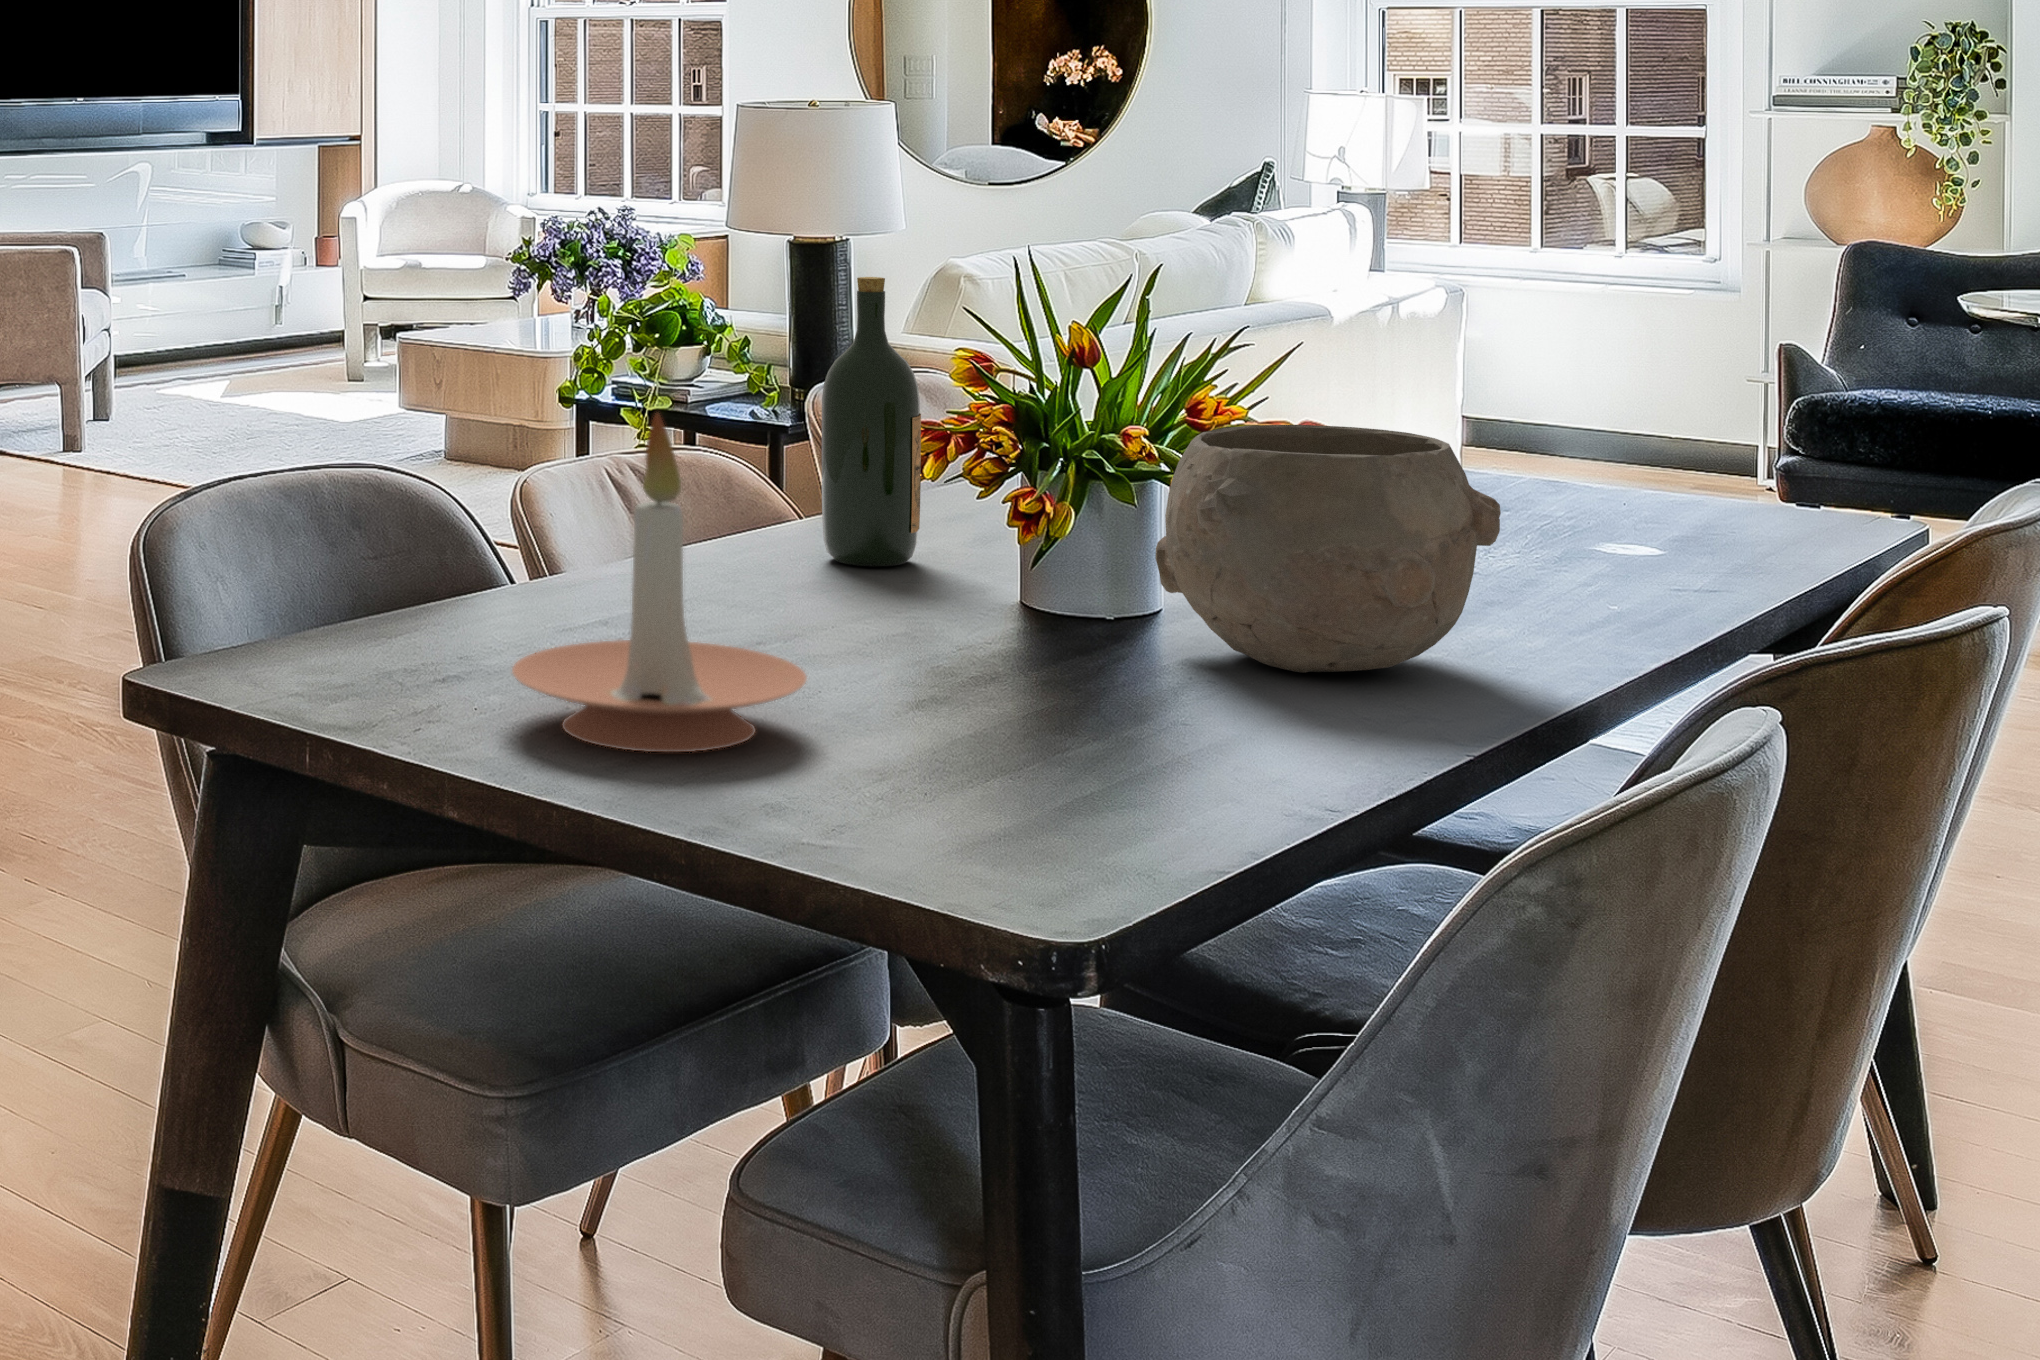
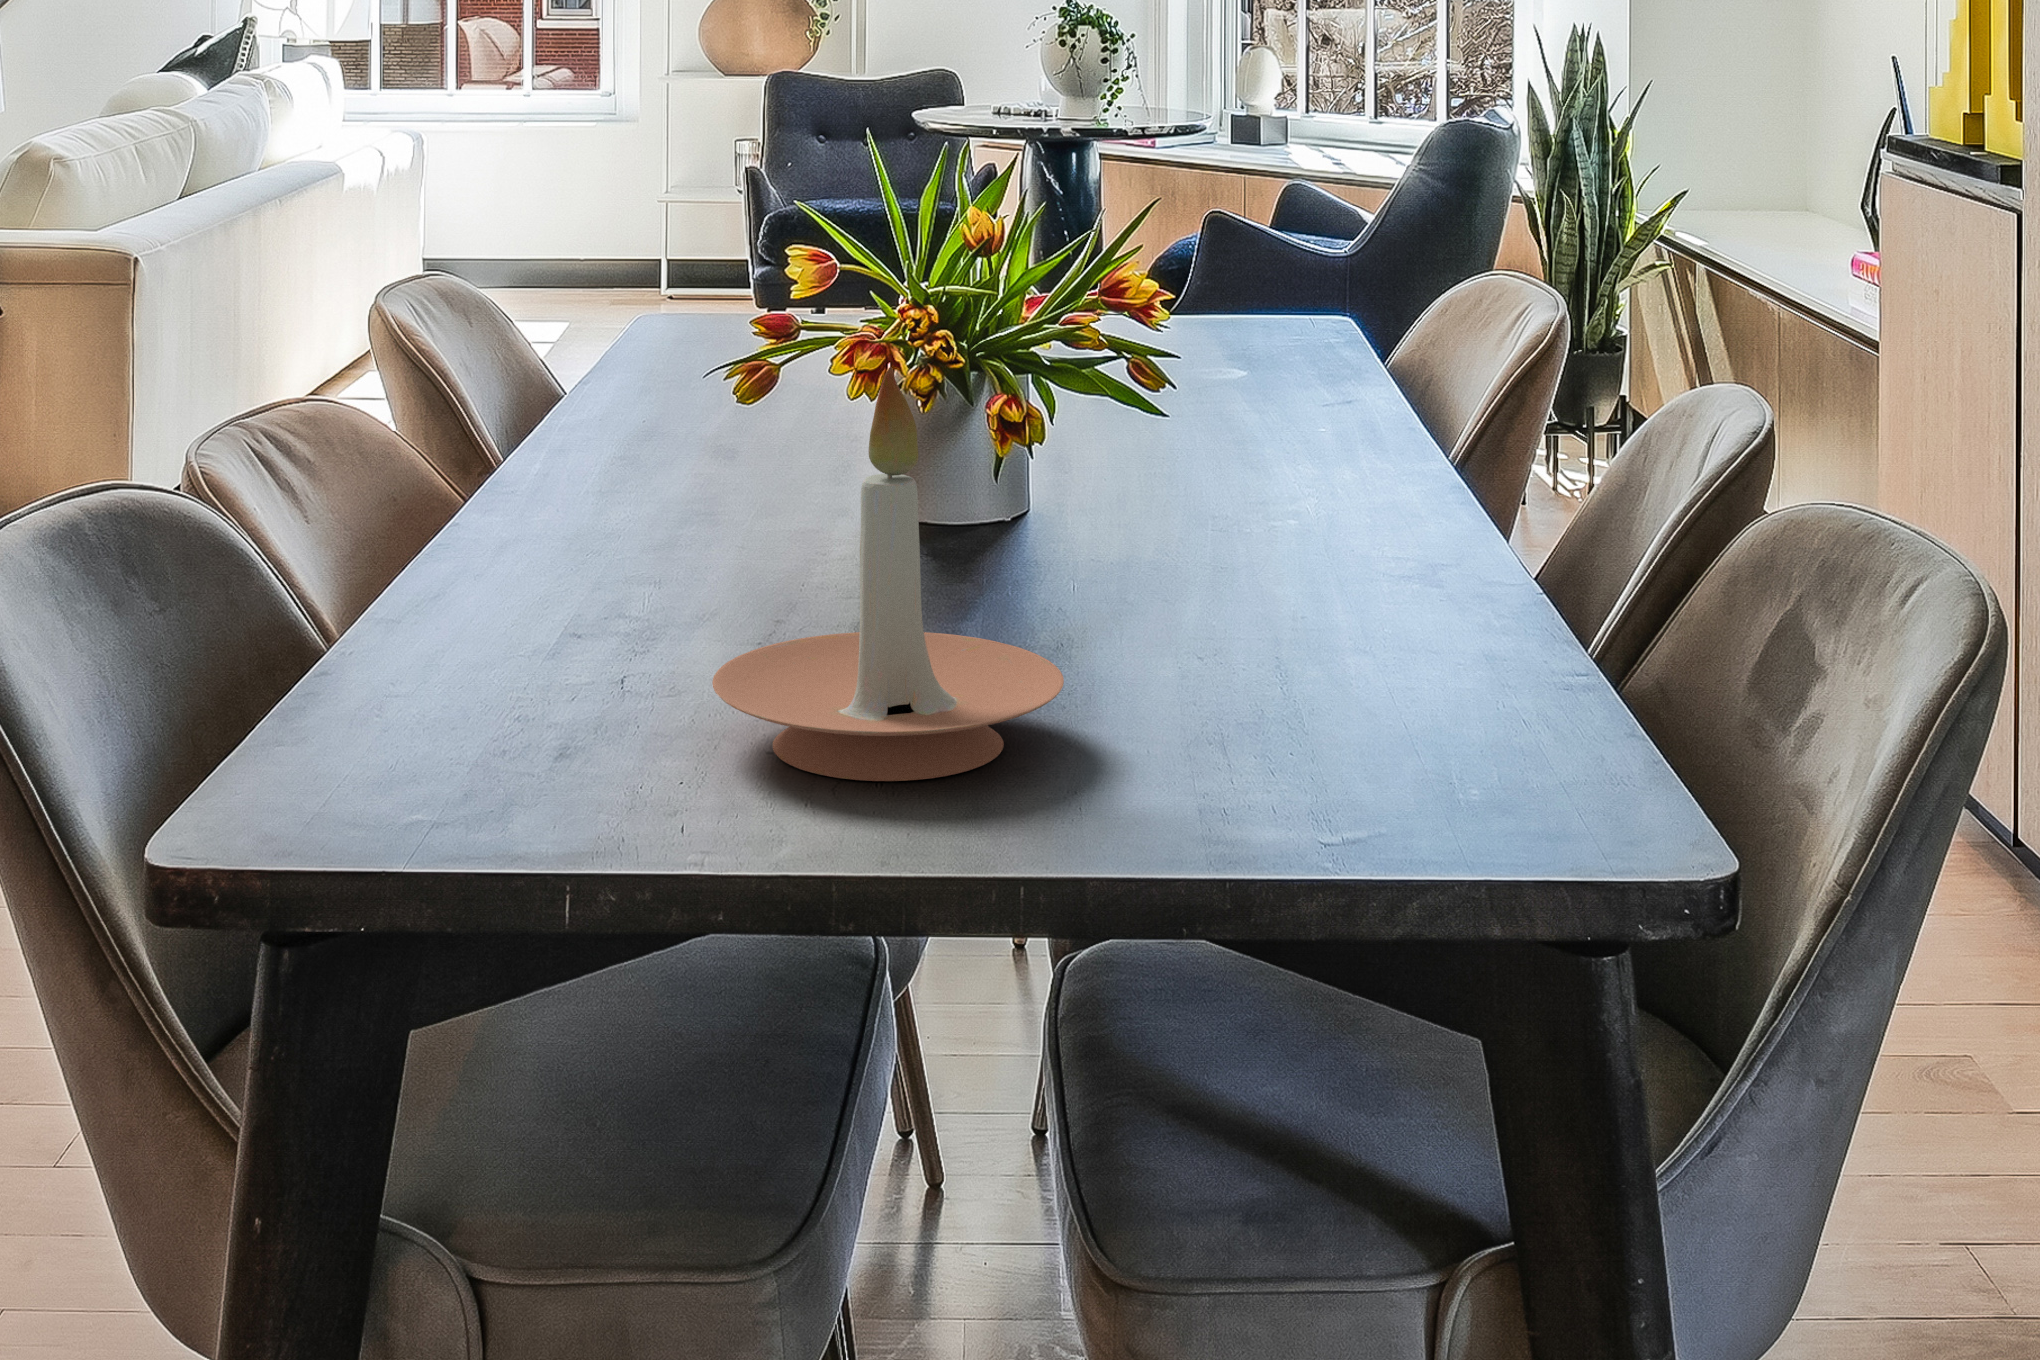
wine bottle: present [822,277,921,566] -> none [592,181,703,511]
bowl: present [1155,425,1501,673] -> none [1085,304,1393,556]

